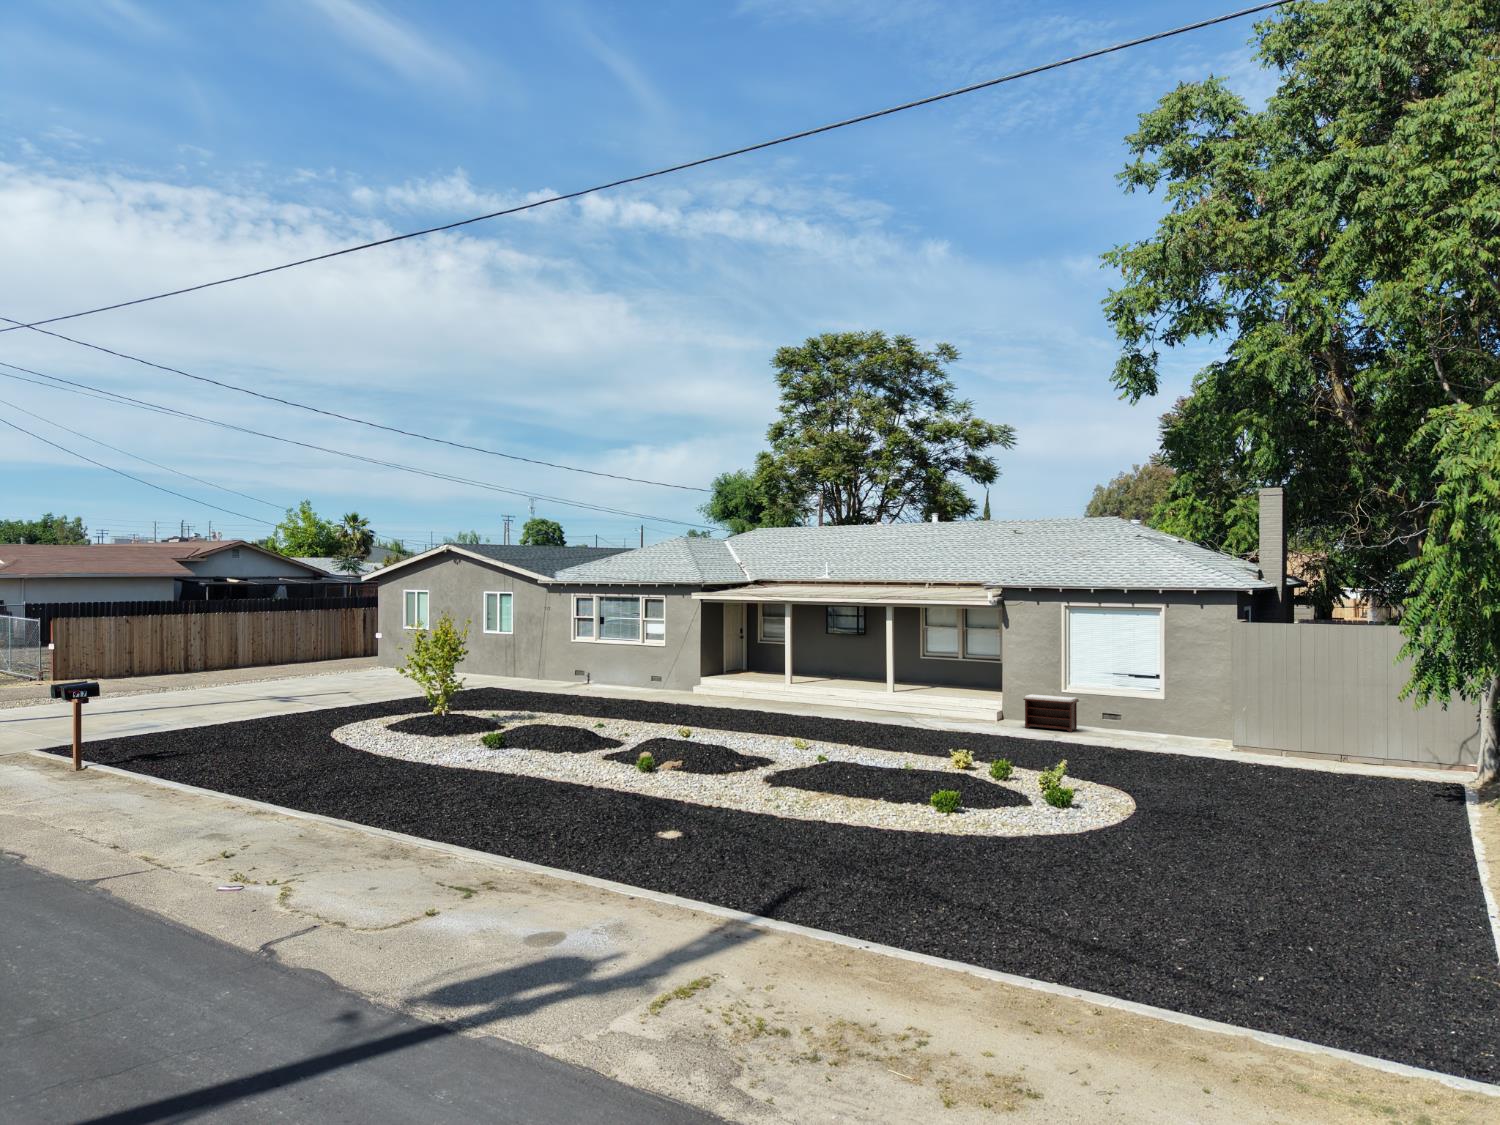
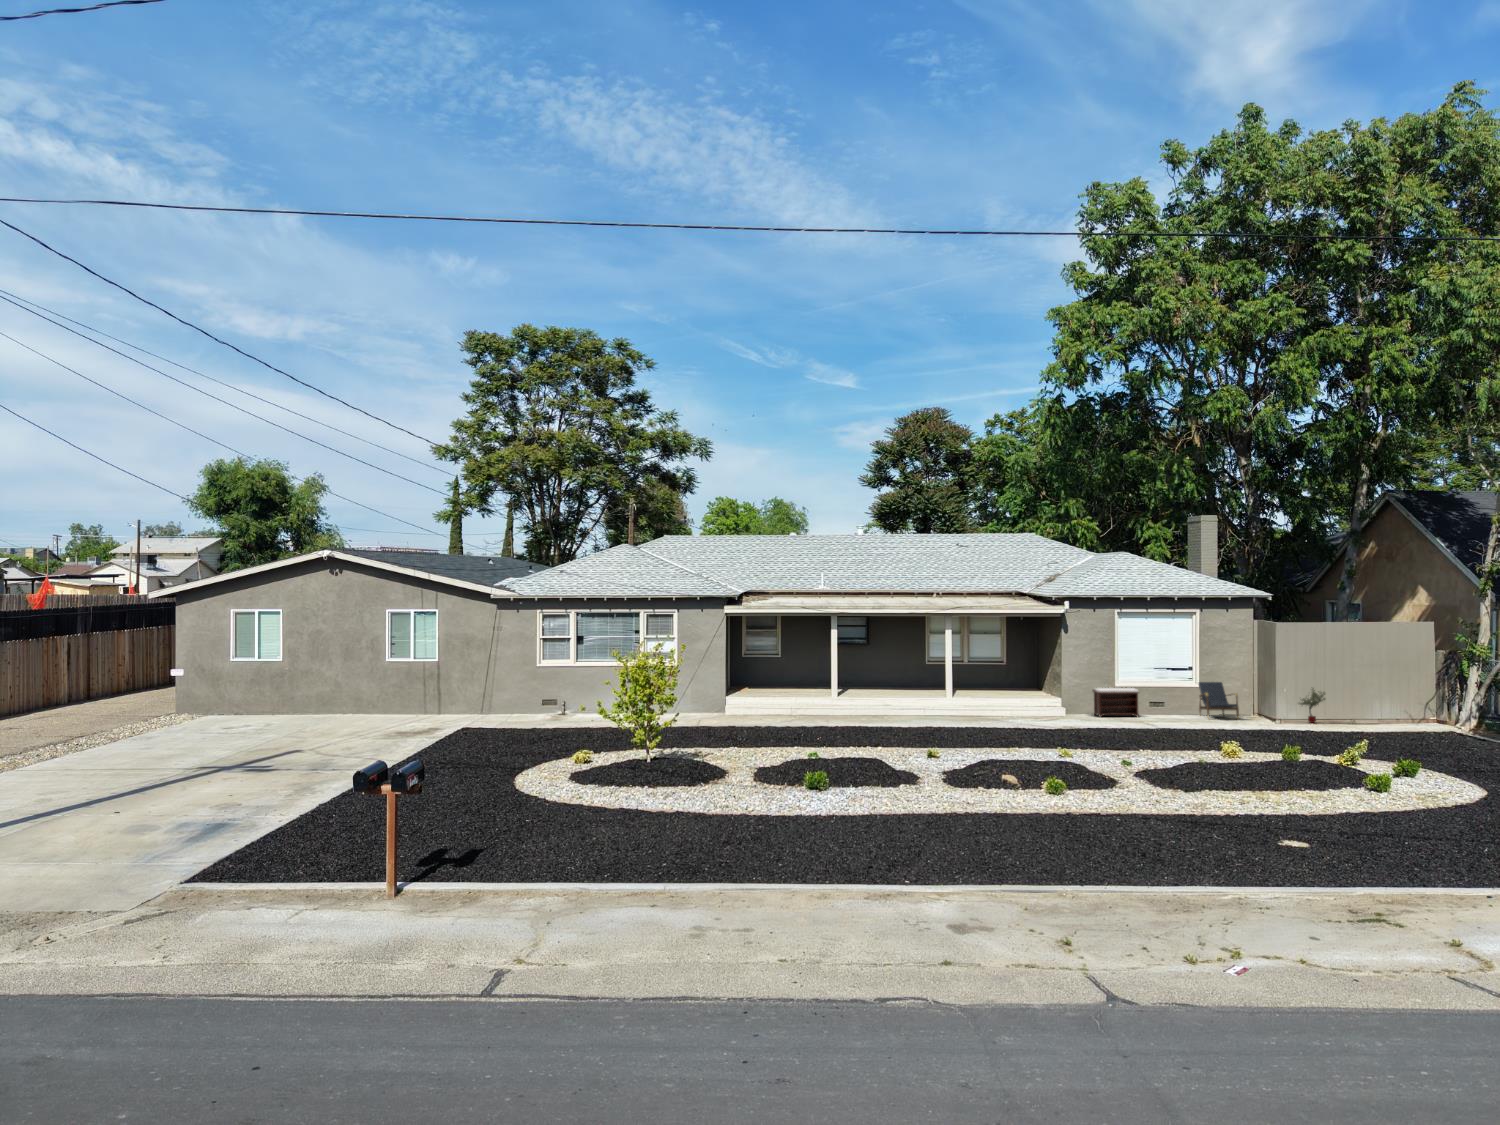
lounge chair: none [1146,696,1191,746] -> present [1199,682,1239,718]
potted tree: none [1244,711,1290,760] -> present [1299,688,1325,723]

